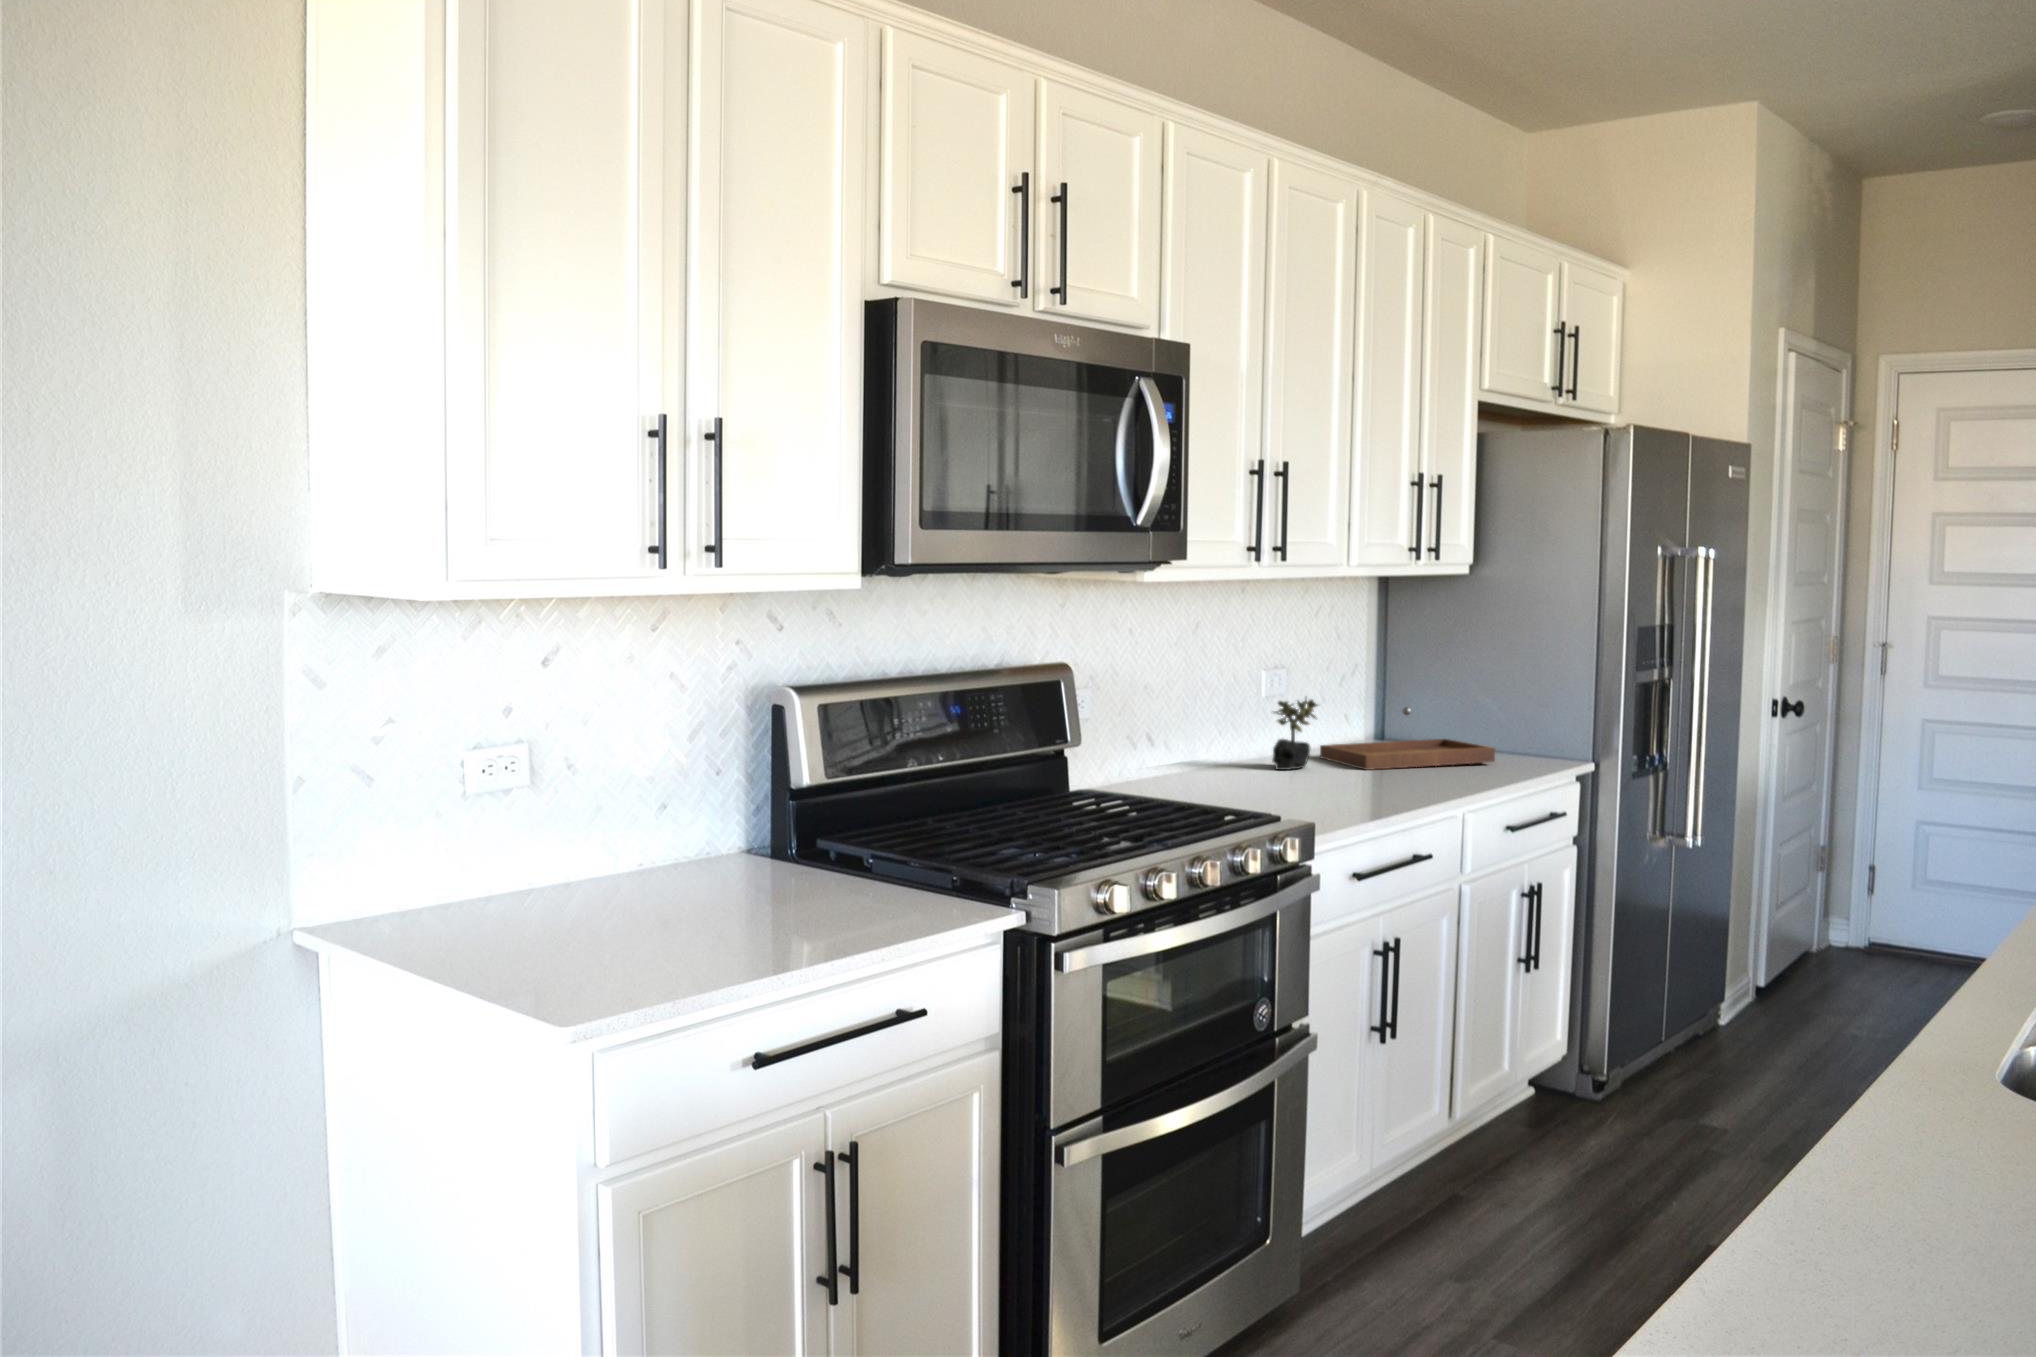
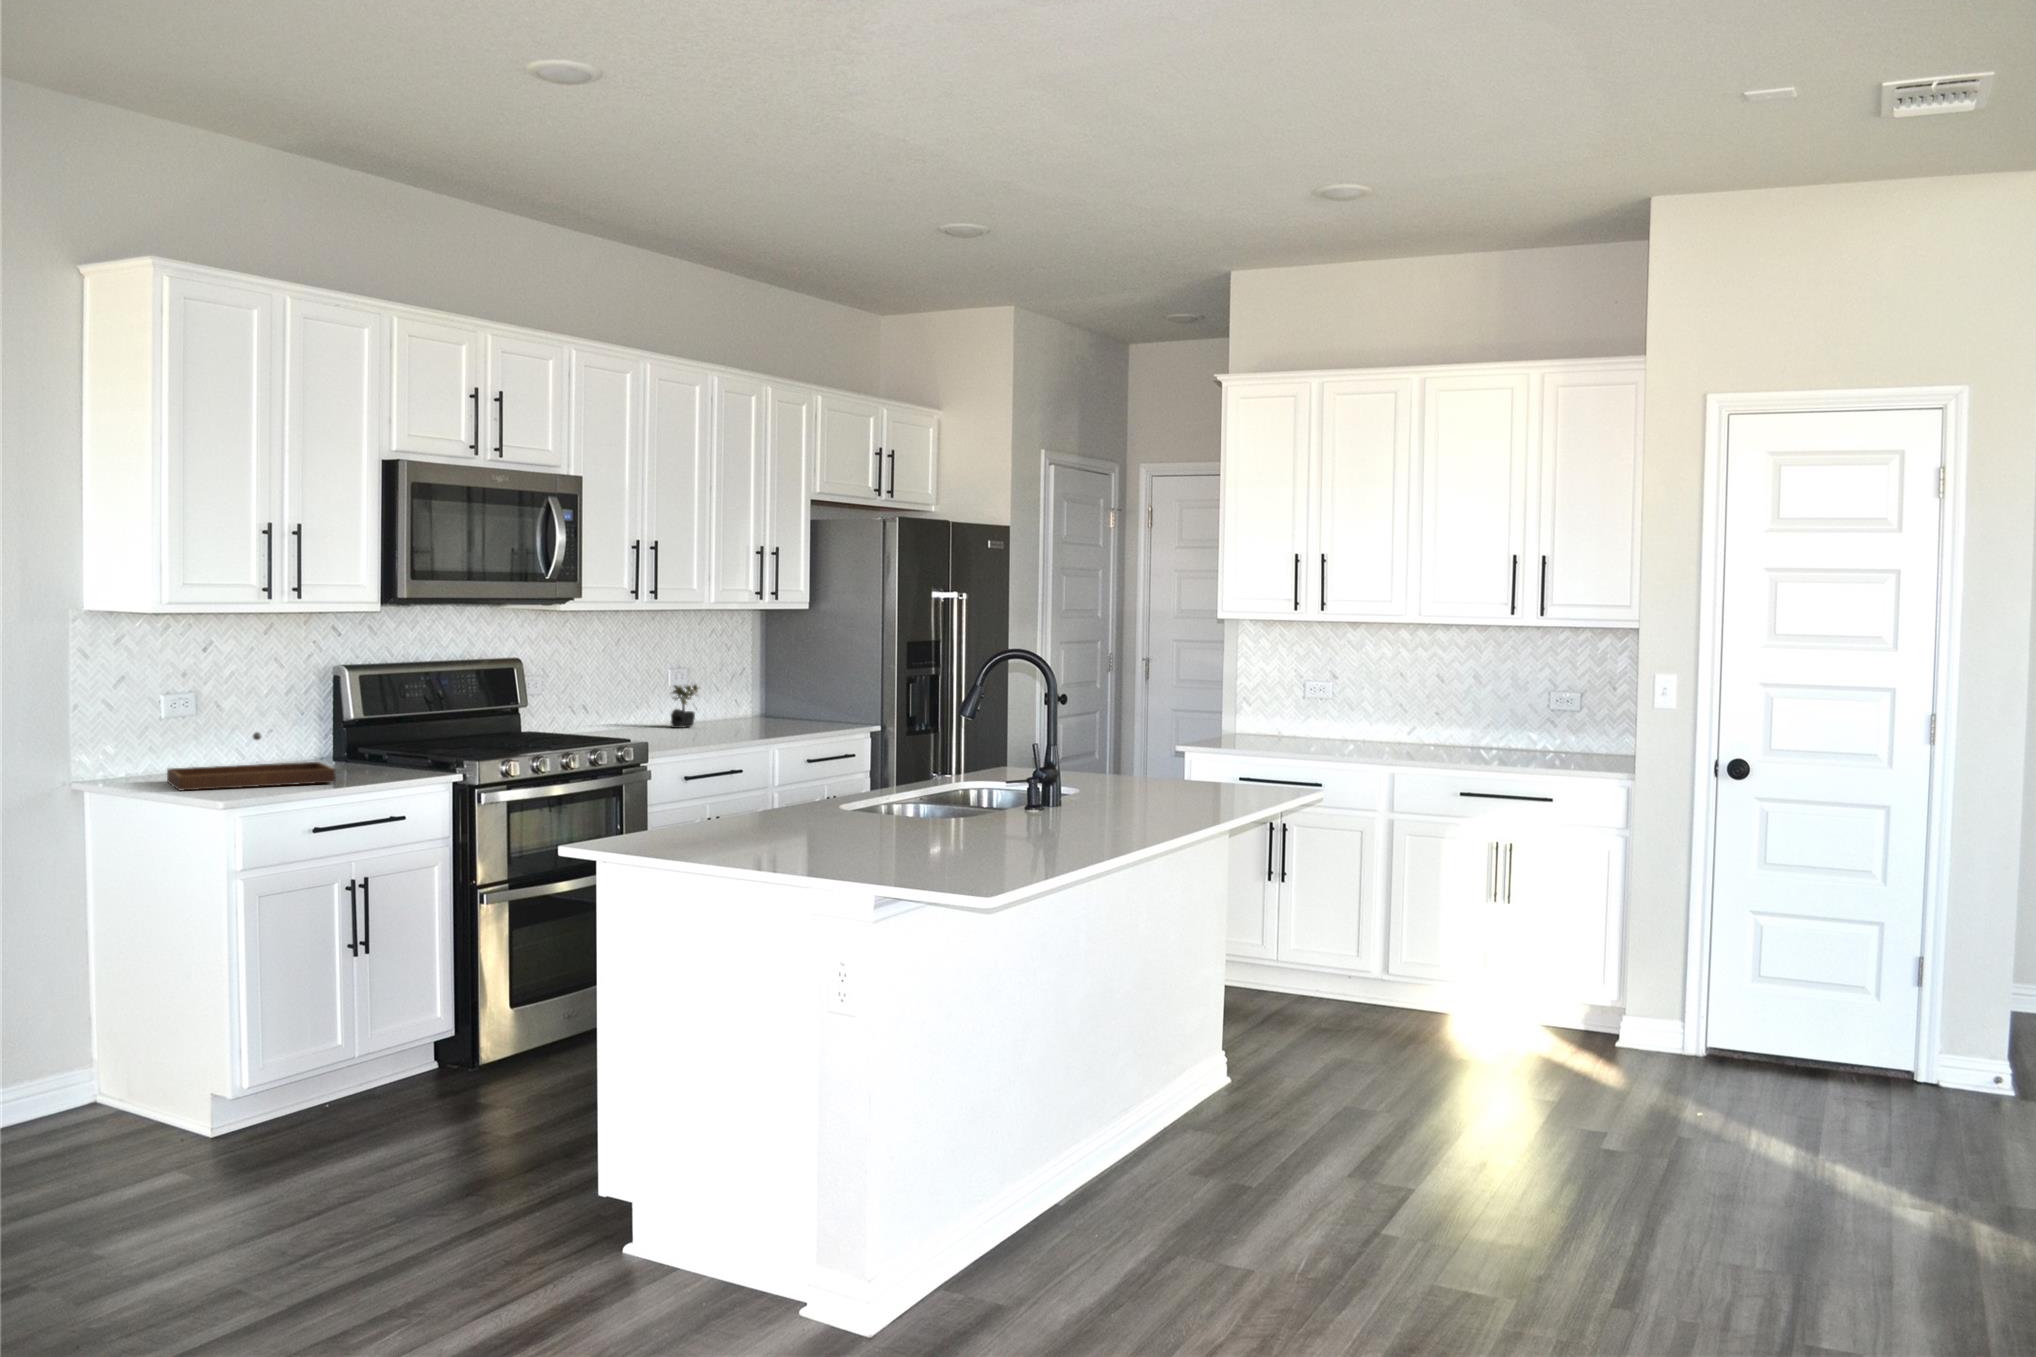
tray: present [1320,707,1495,770] -> present [167,732,335,790]

